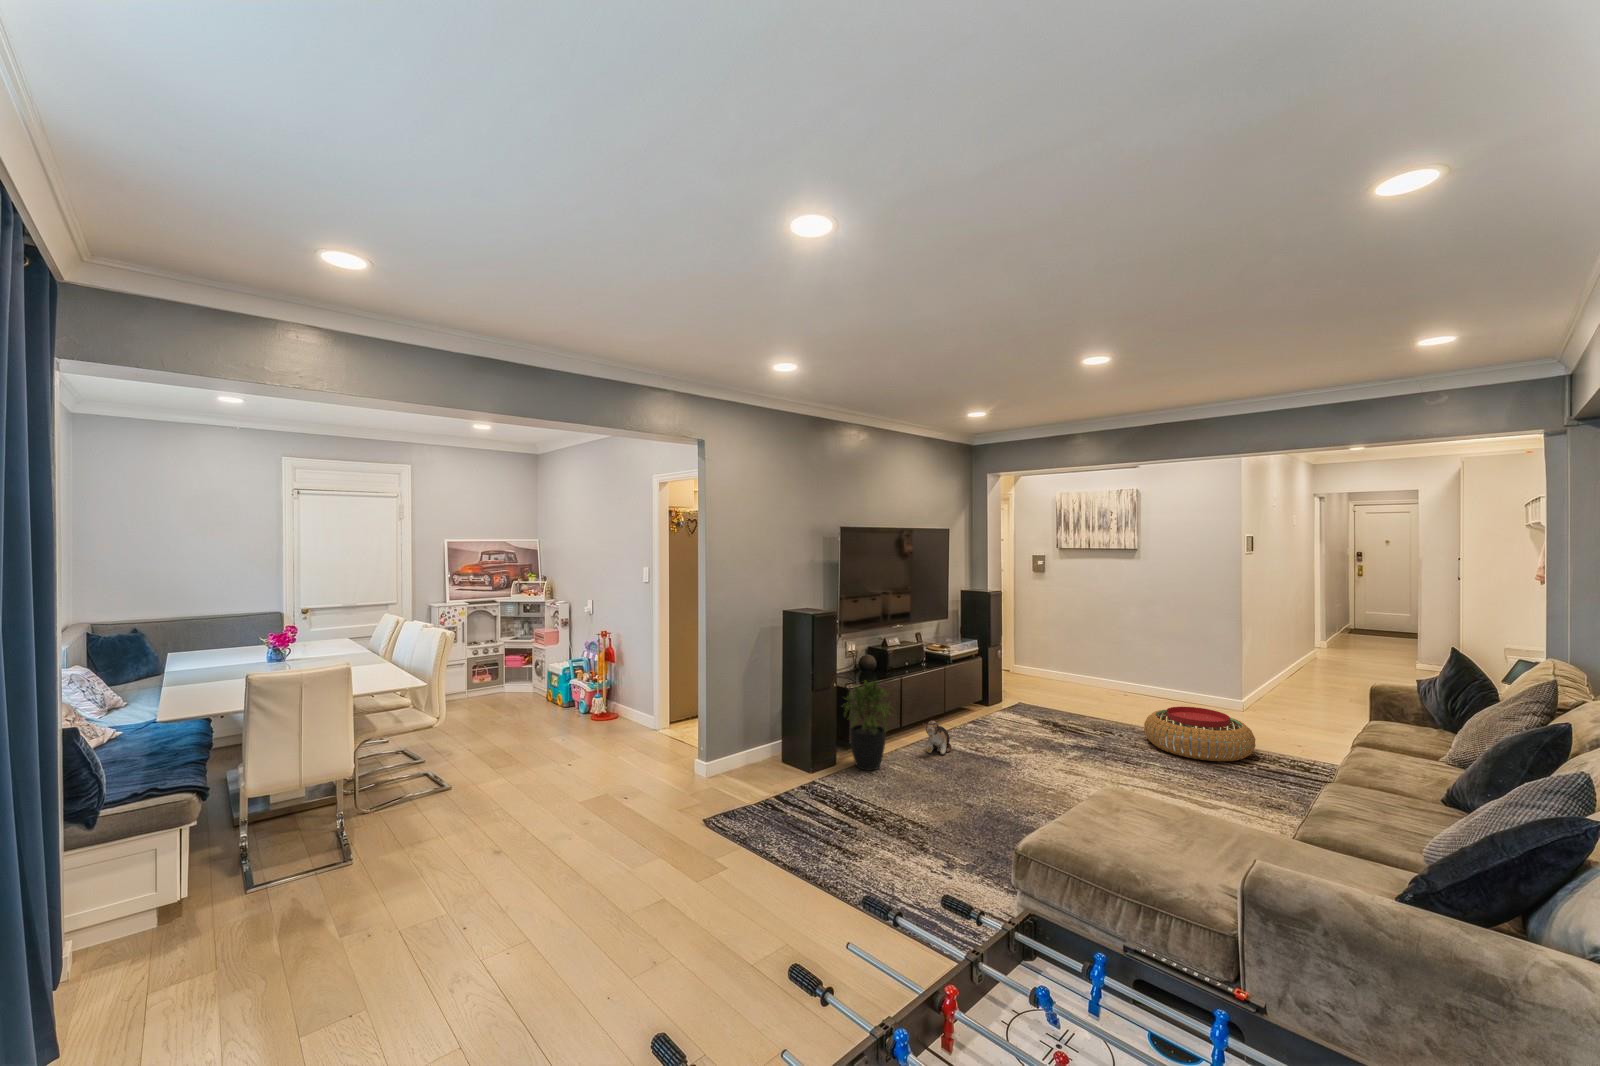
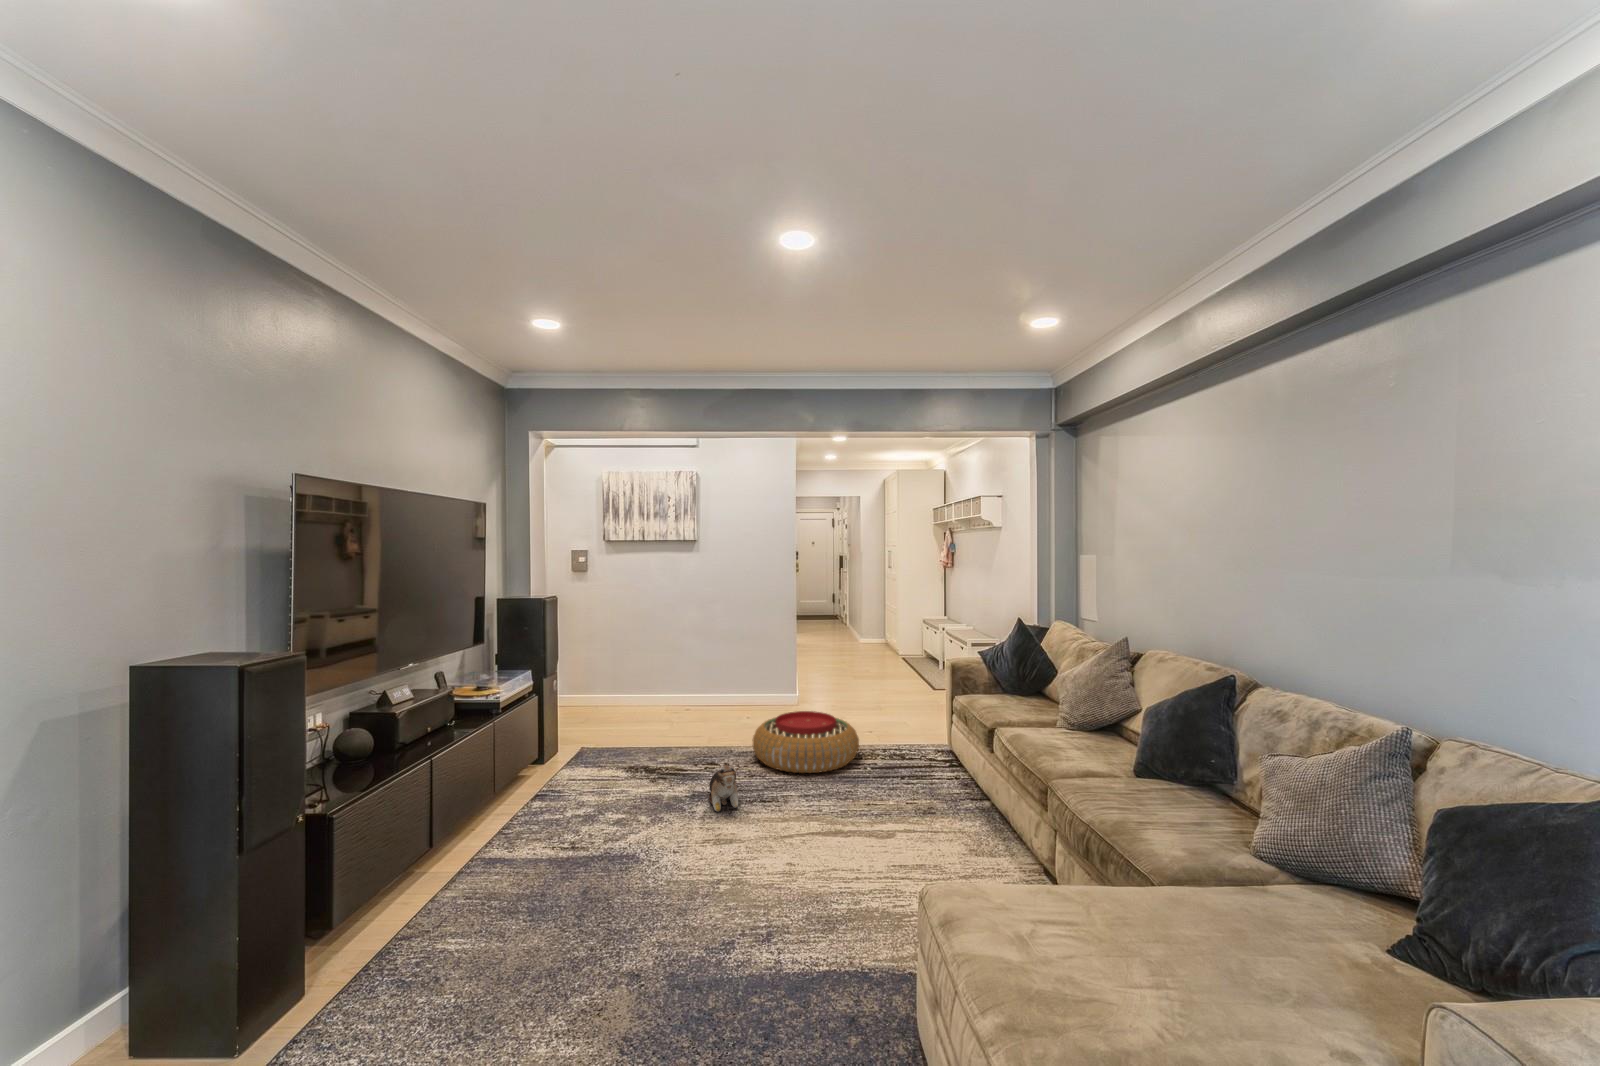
potted plant: present [844,681,890,770] -> none [322,785,453,985]
plush toy: present [925,721,951,754] -> present [709,765,738,812]

